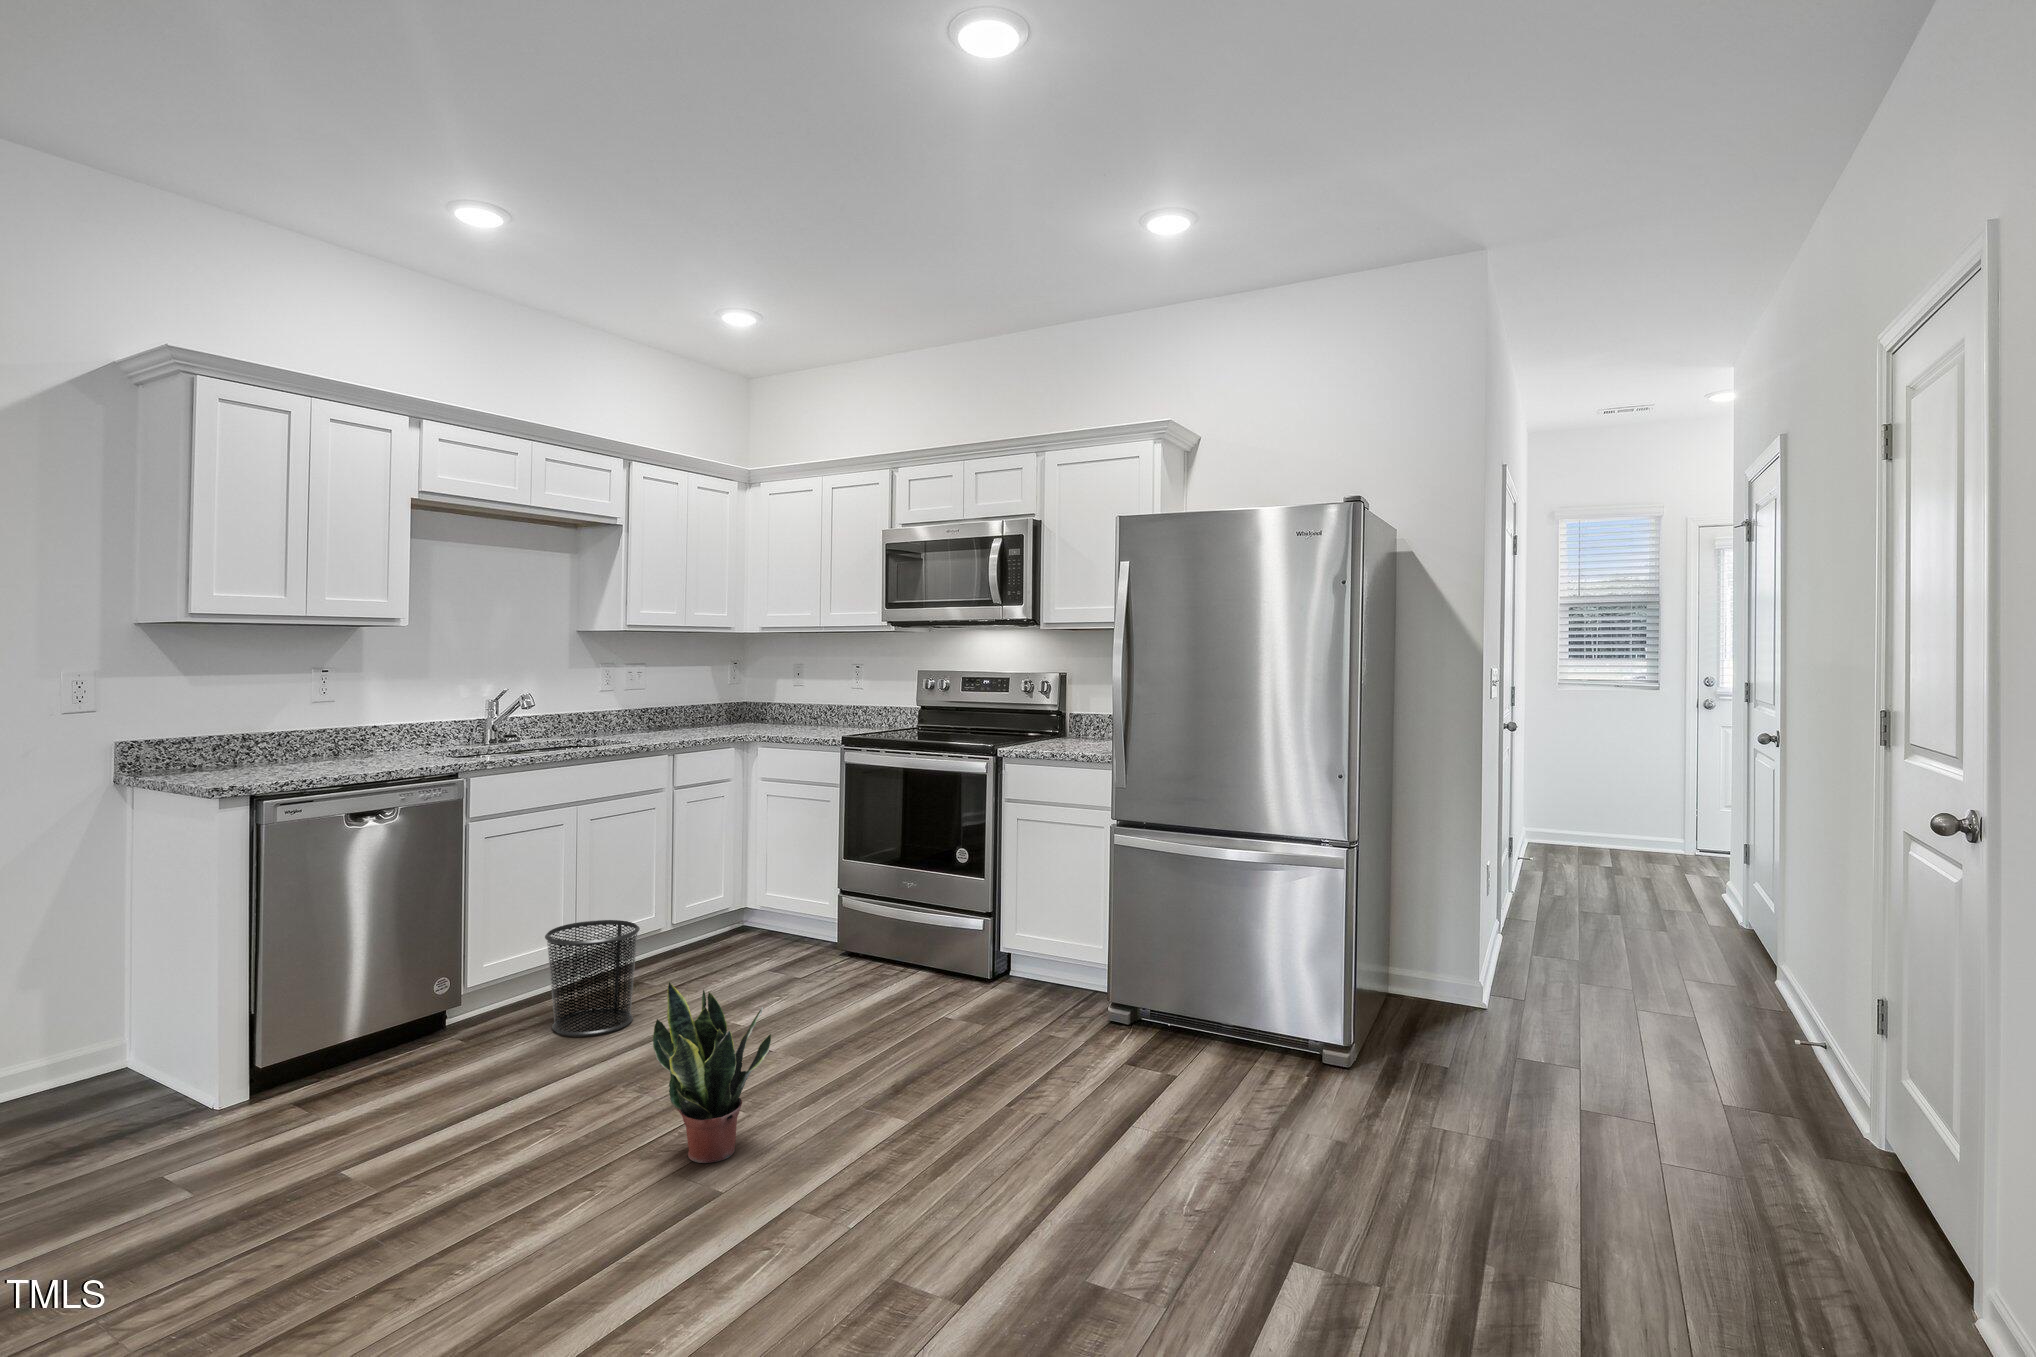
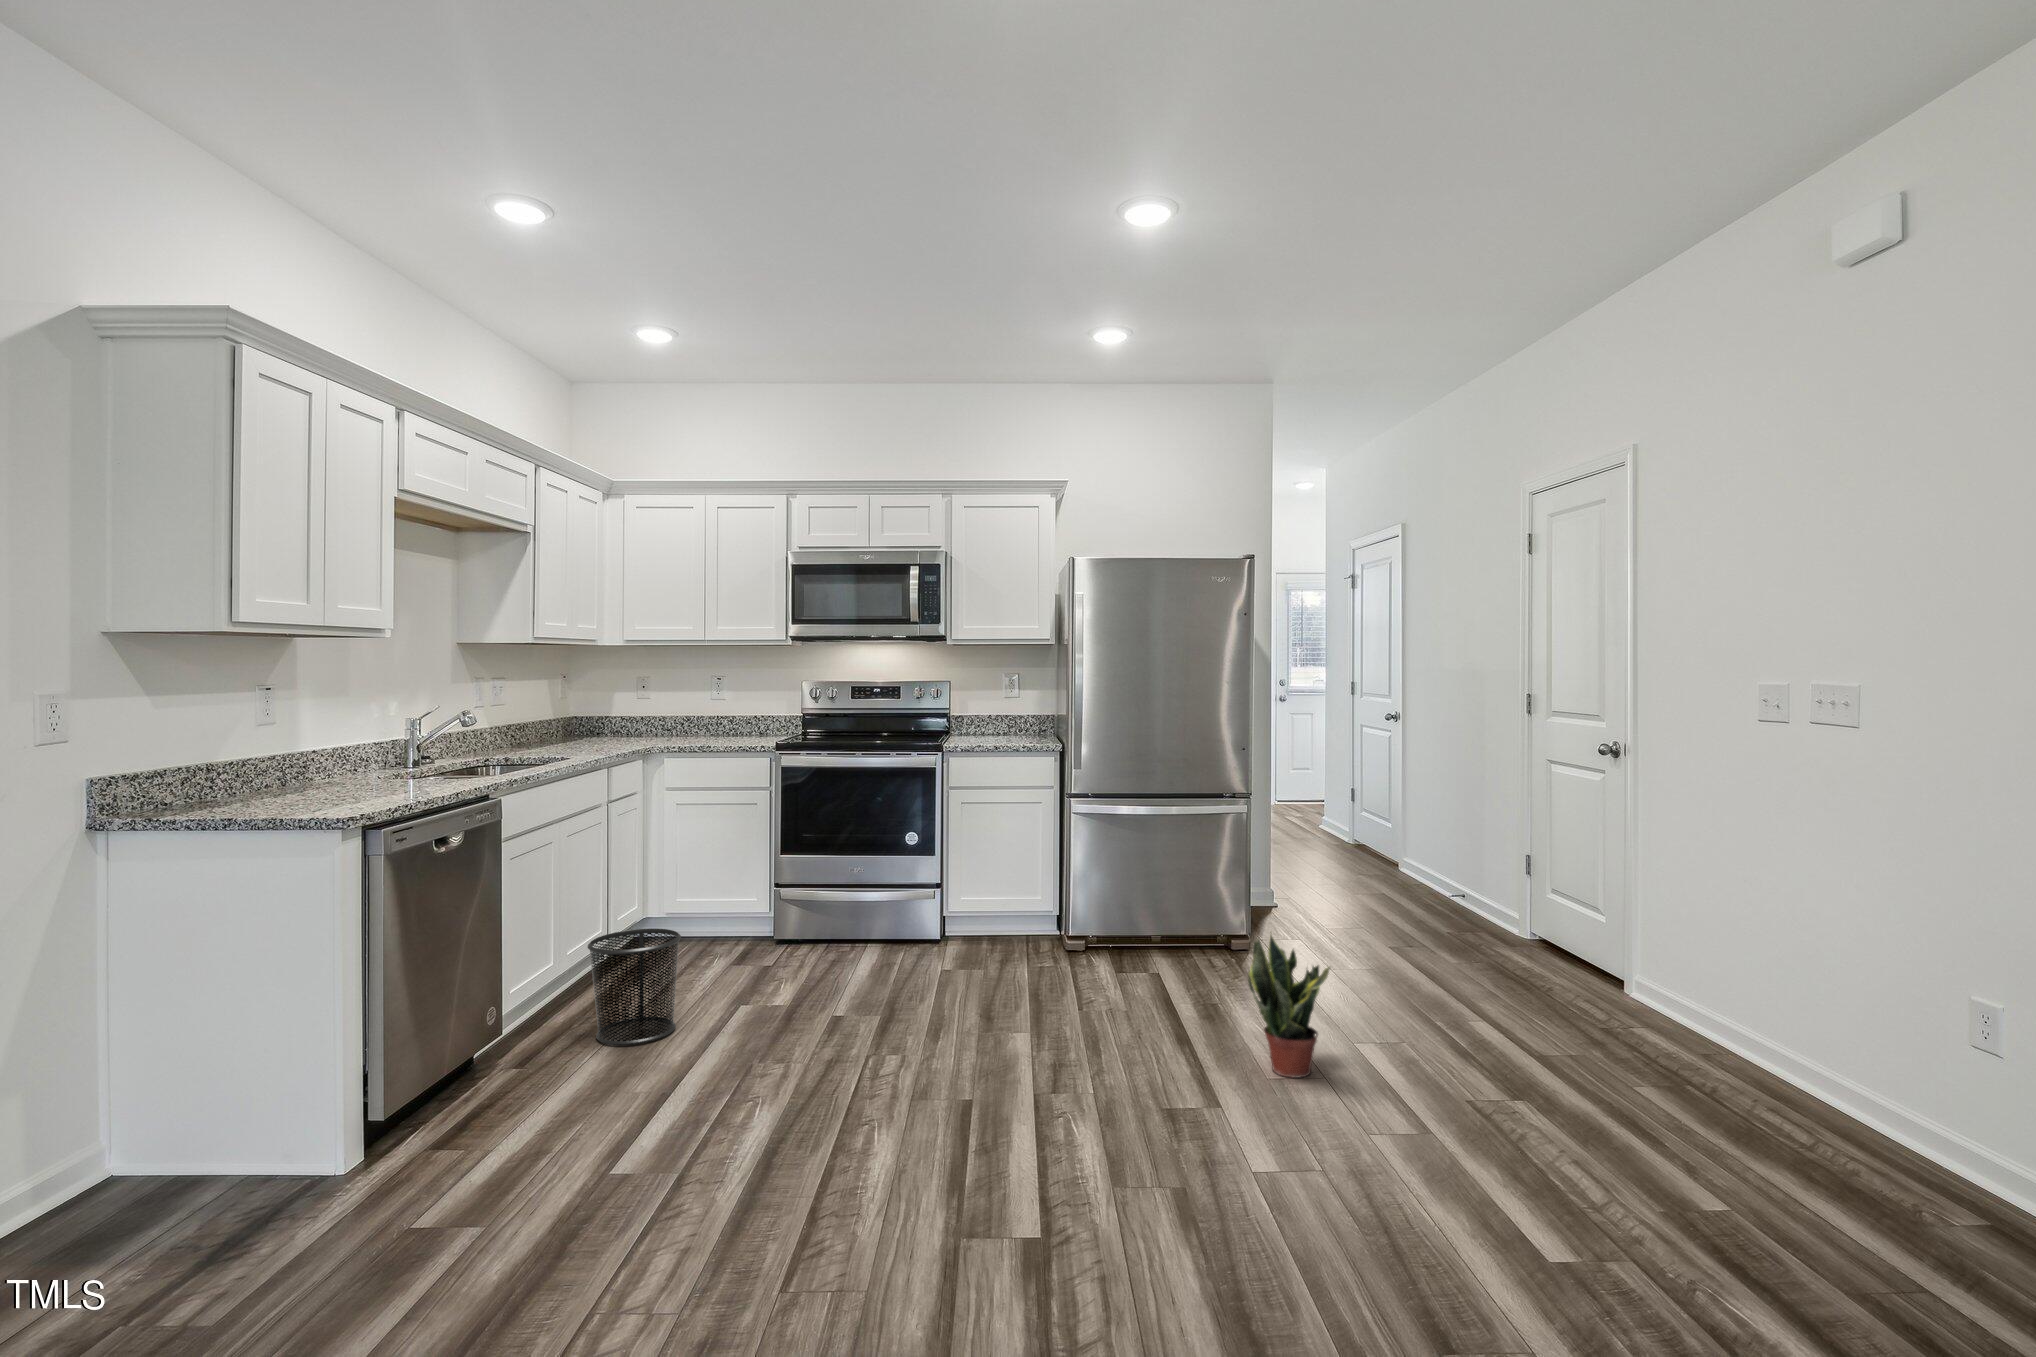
potted plant: present [652,982,771,1163] -> present [1248,936,1330,1078]

